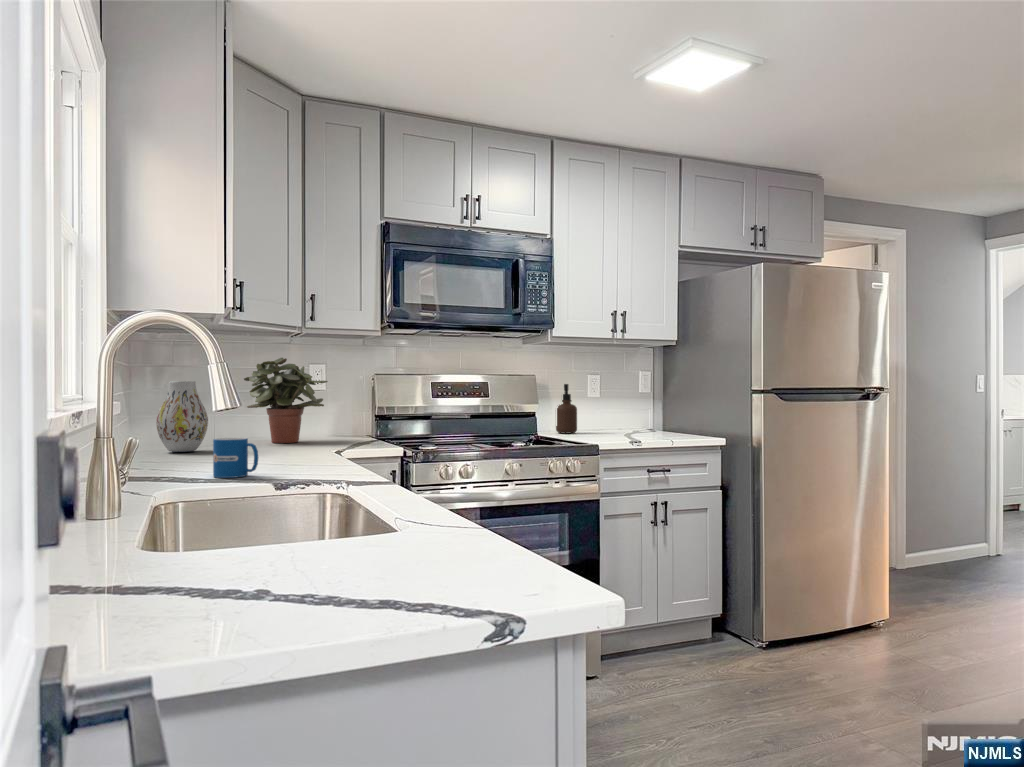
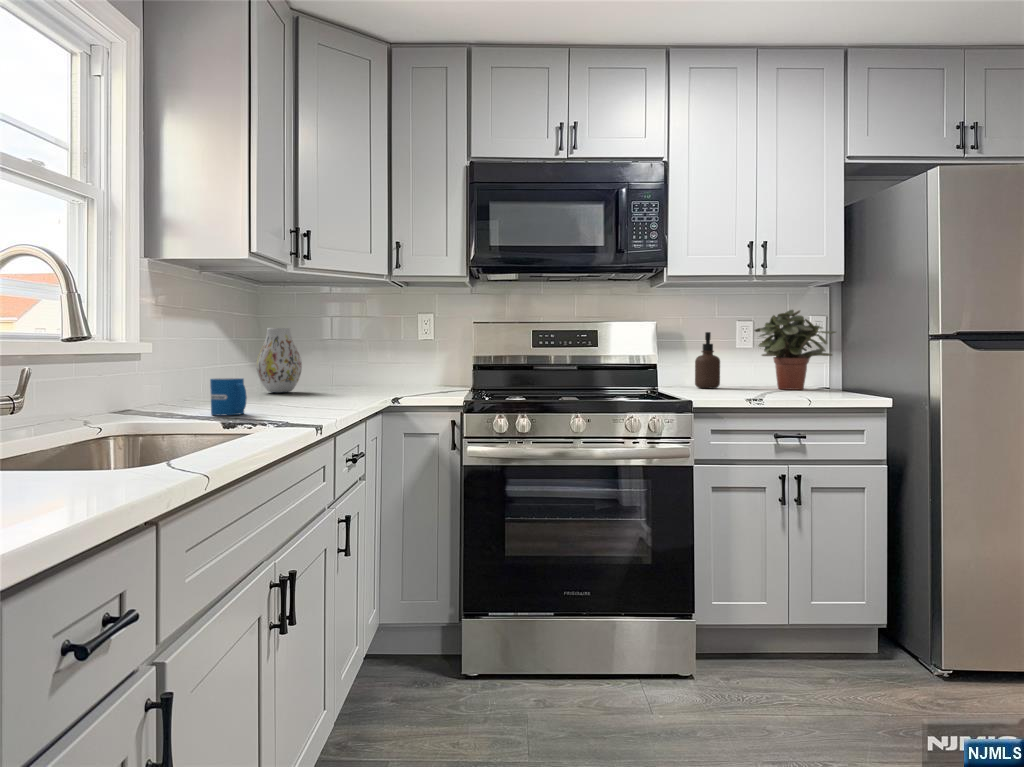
potted plant: present [244,358,328,443] -> present [754,310,836,390]

